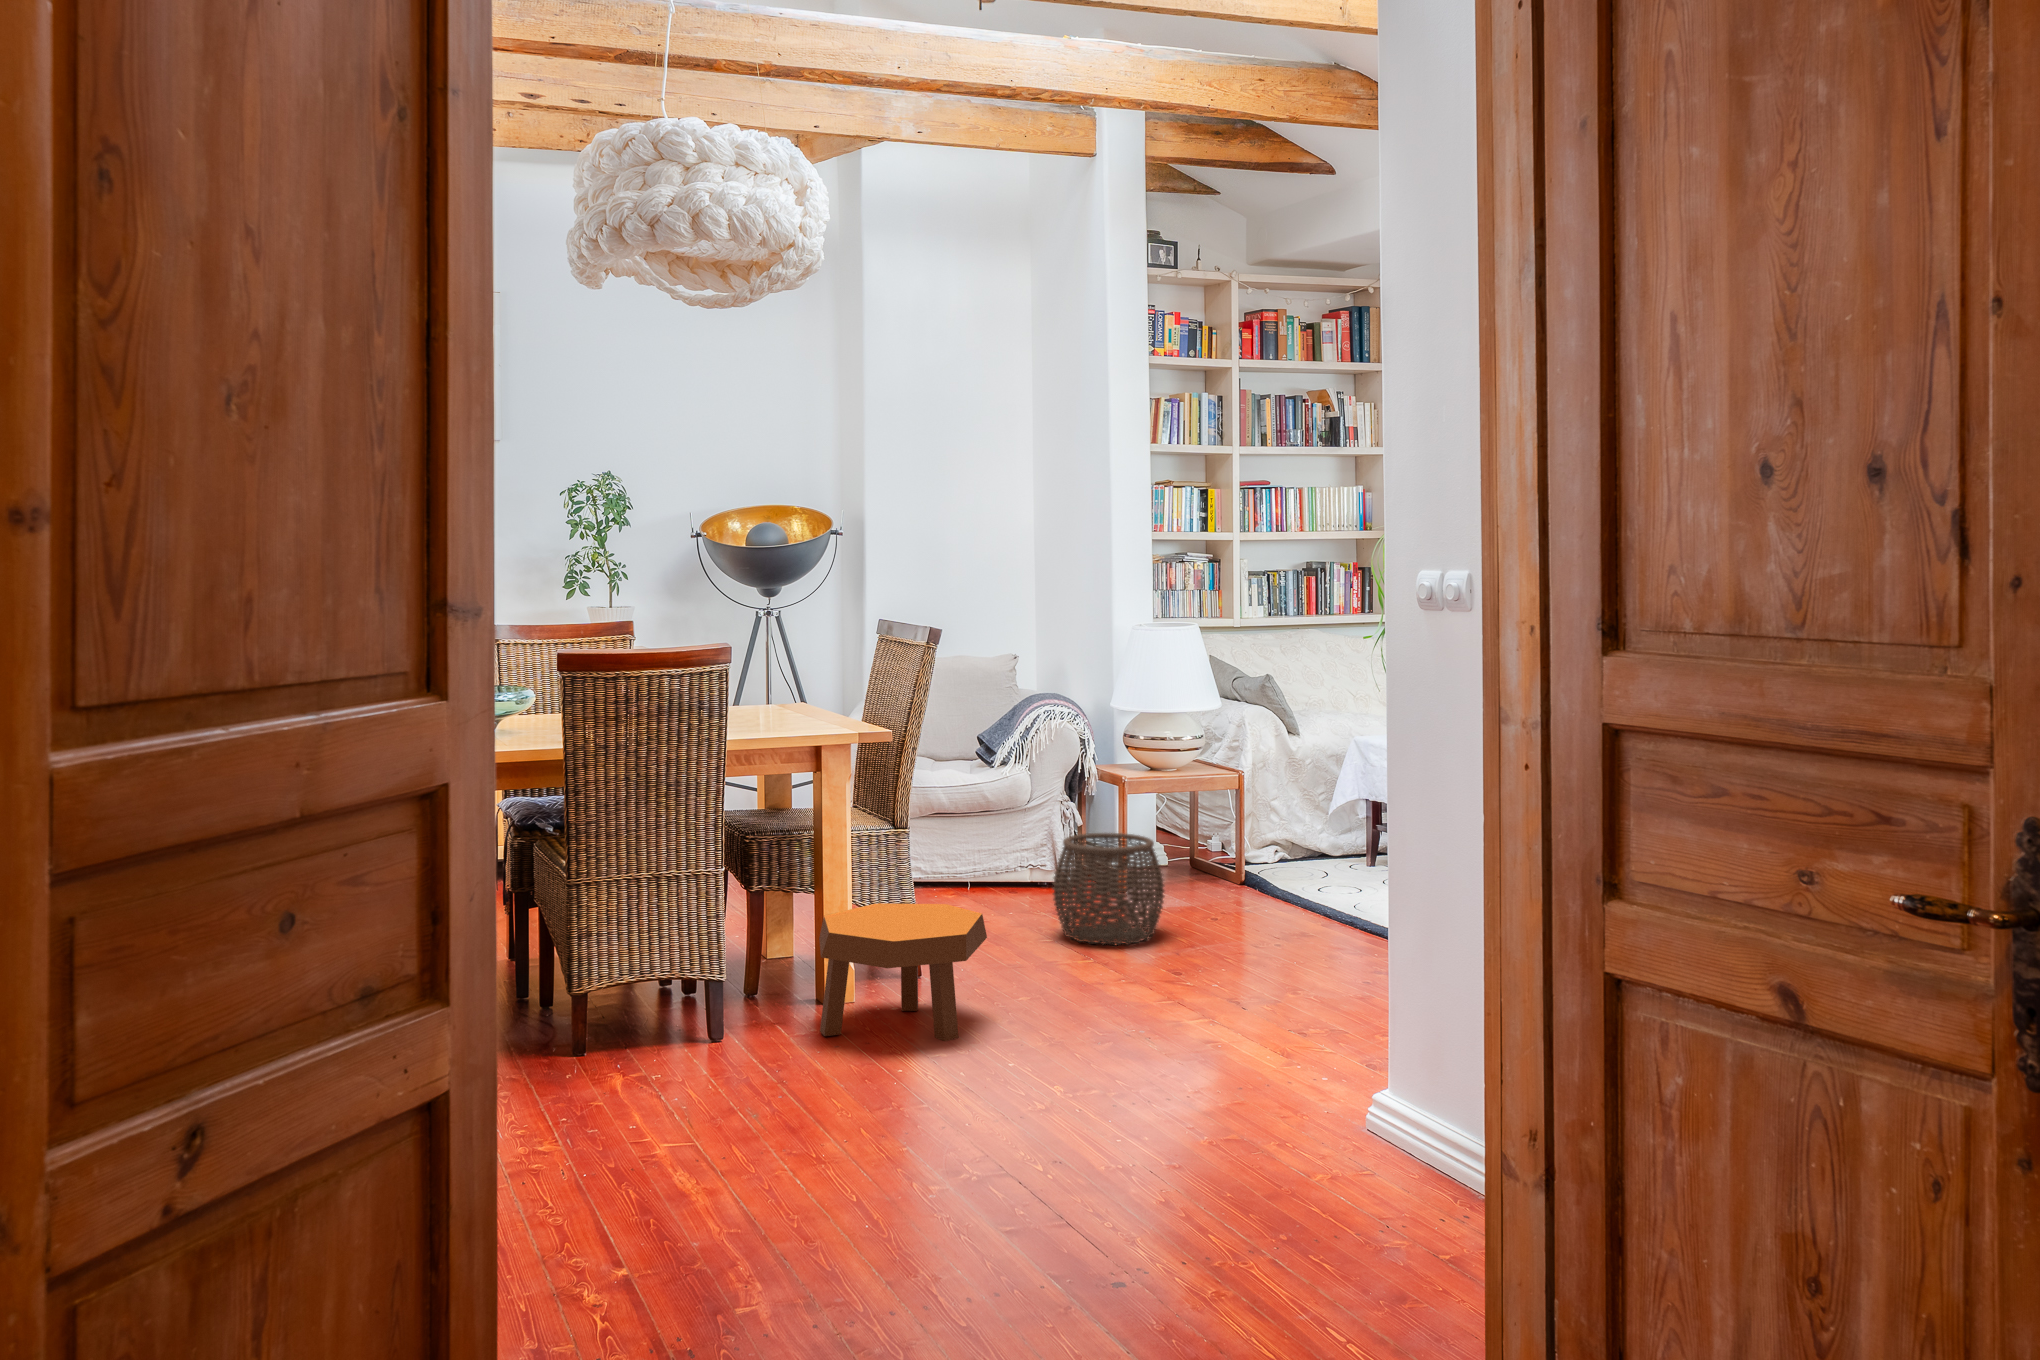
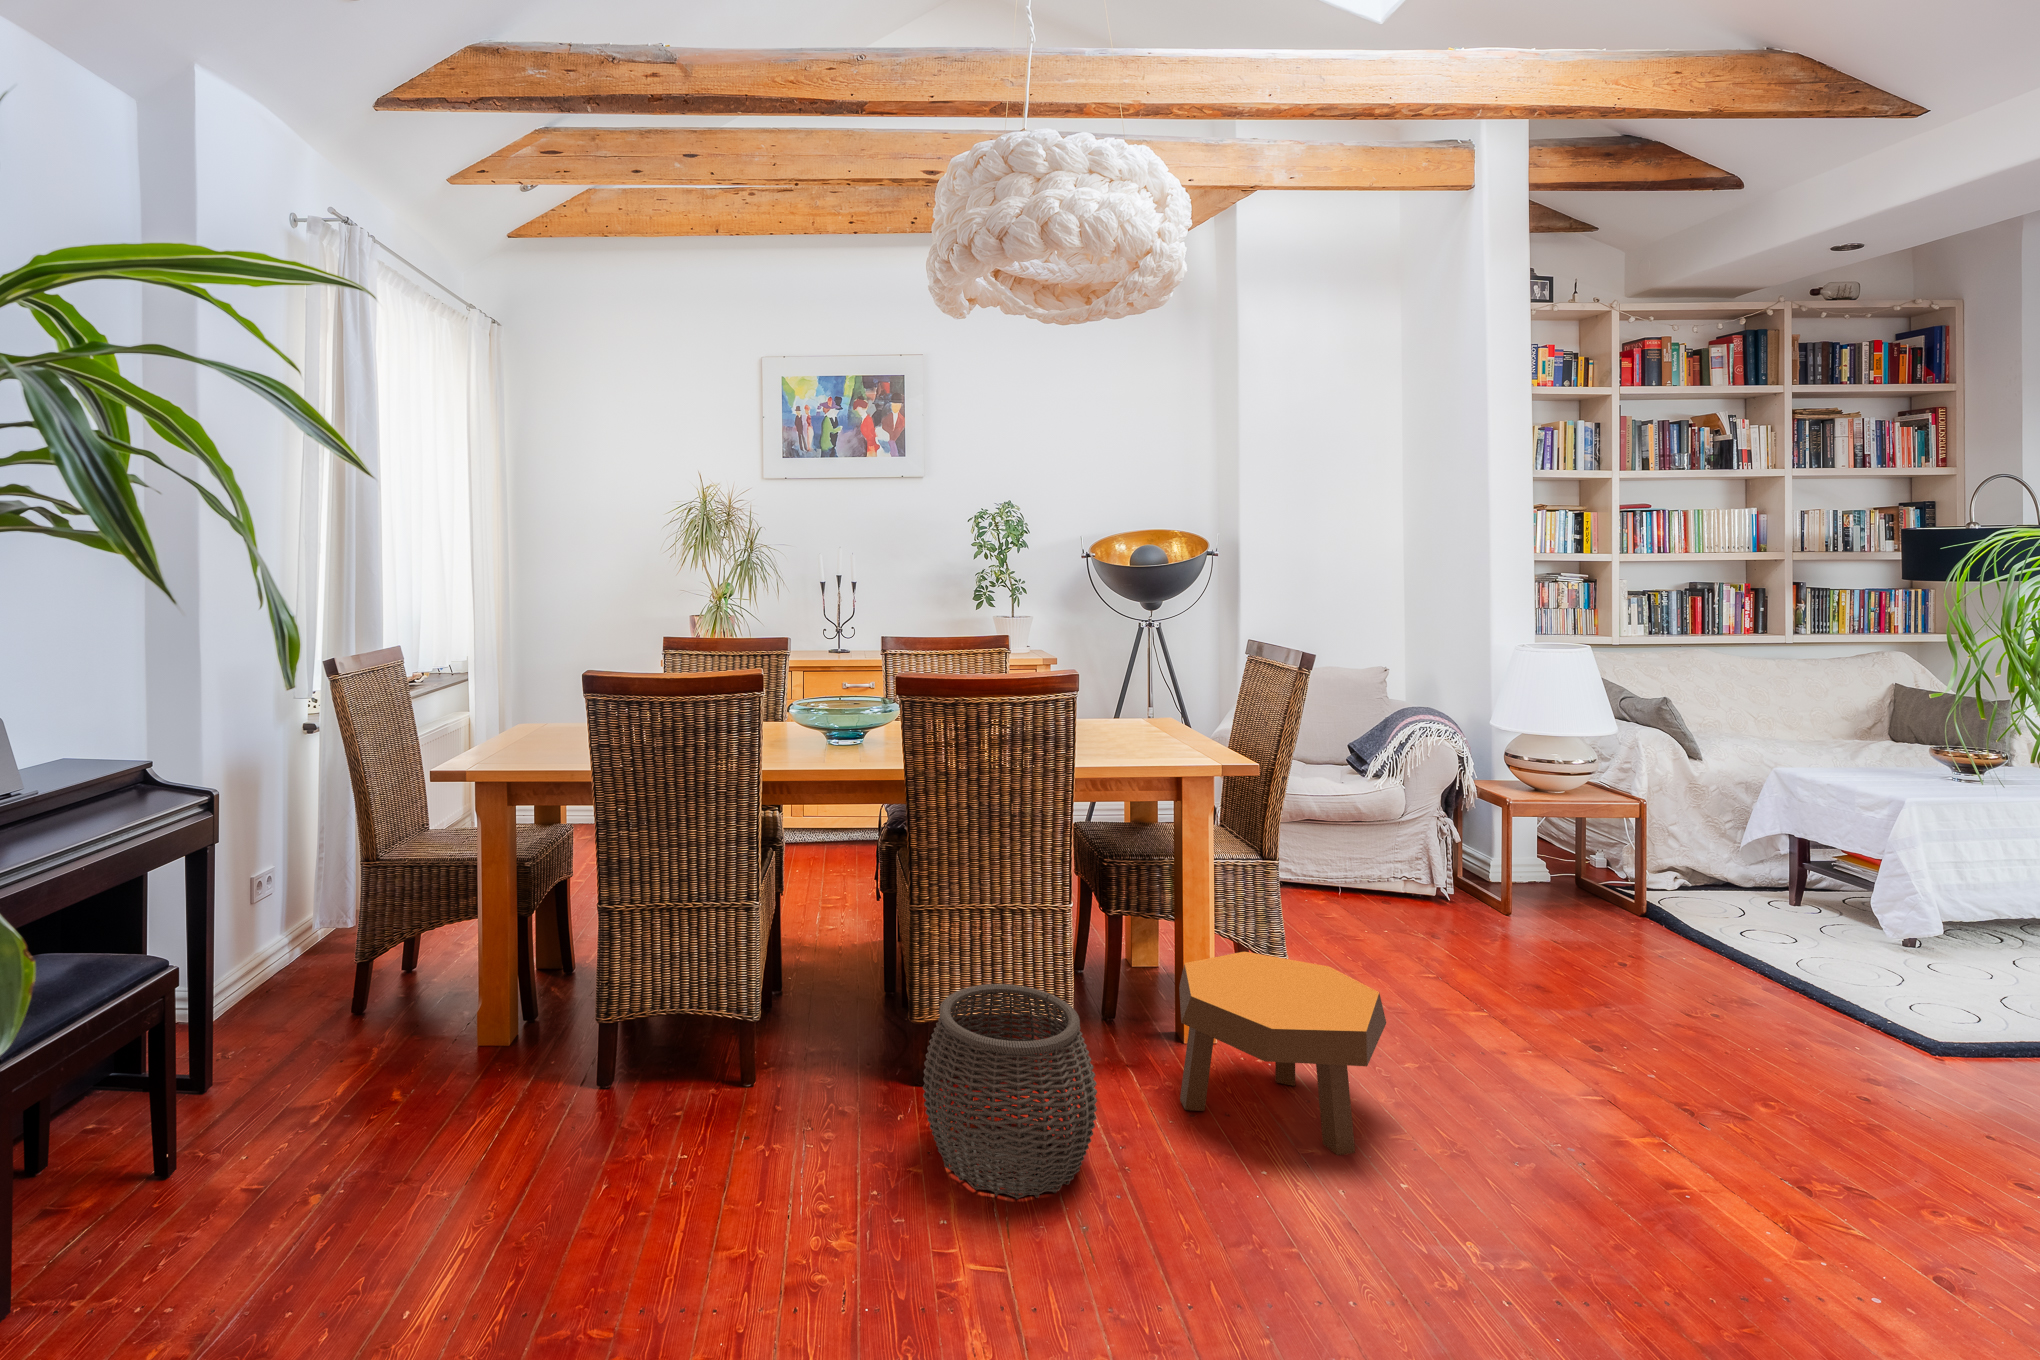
woven basket: present [1053,833,1164,945] -> present [923,984,1097,1199]

